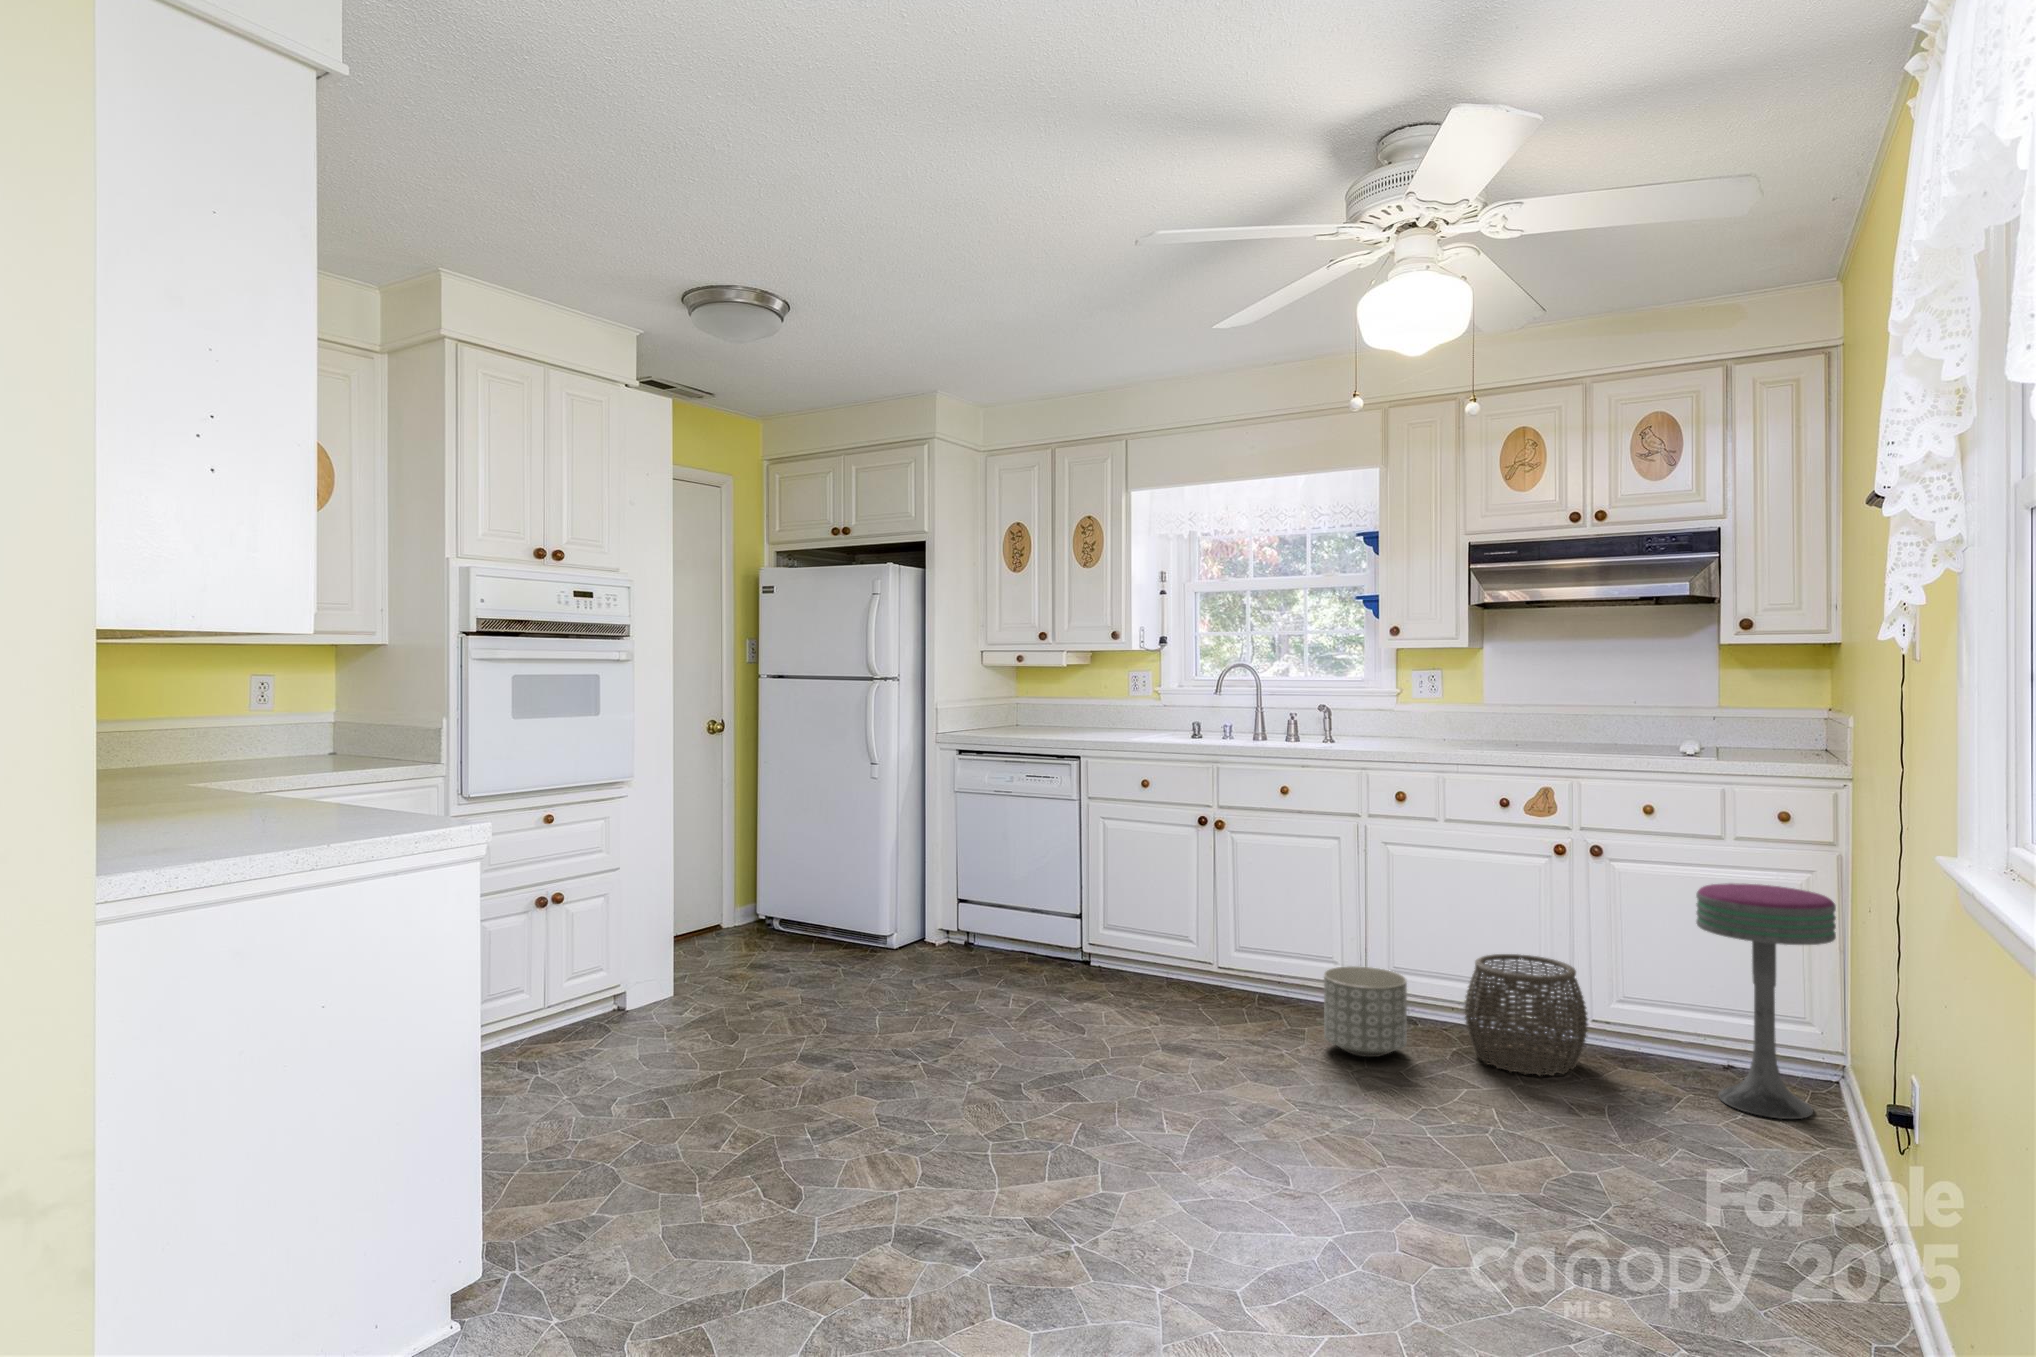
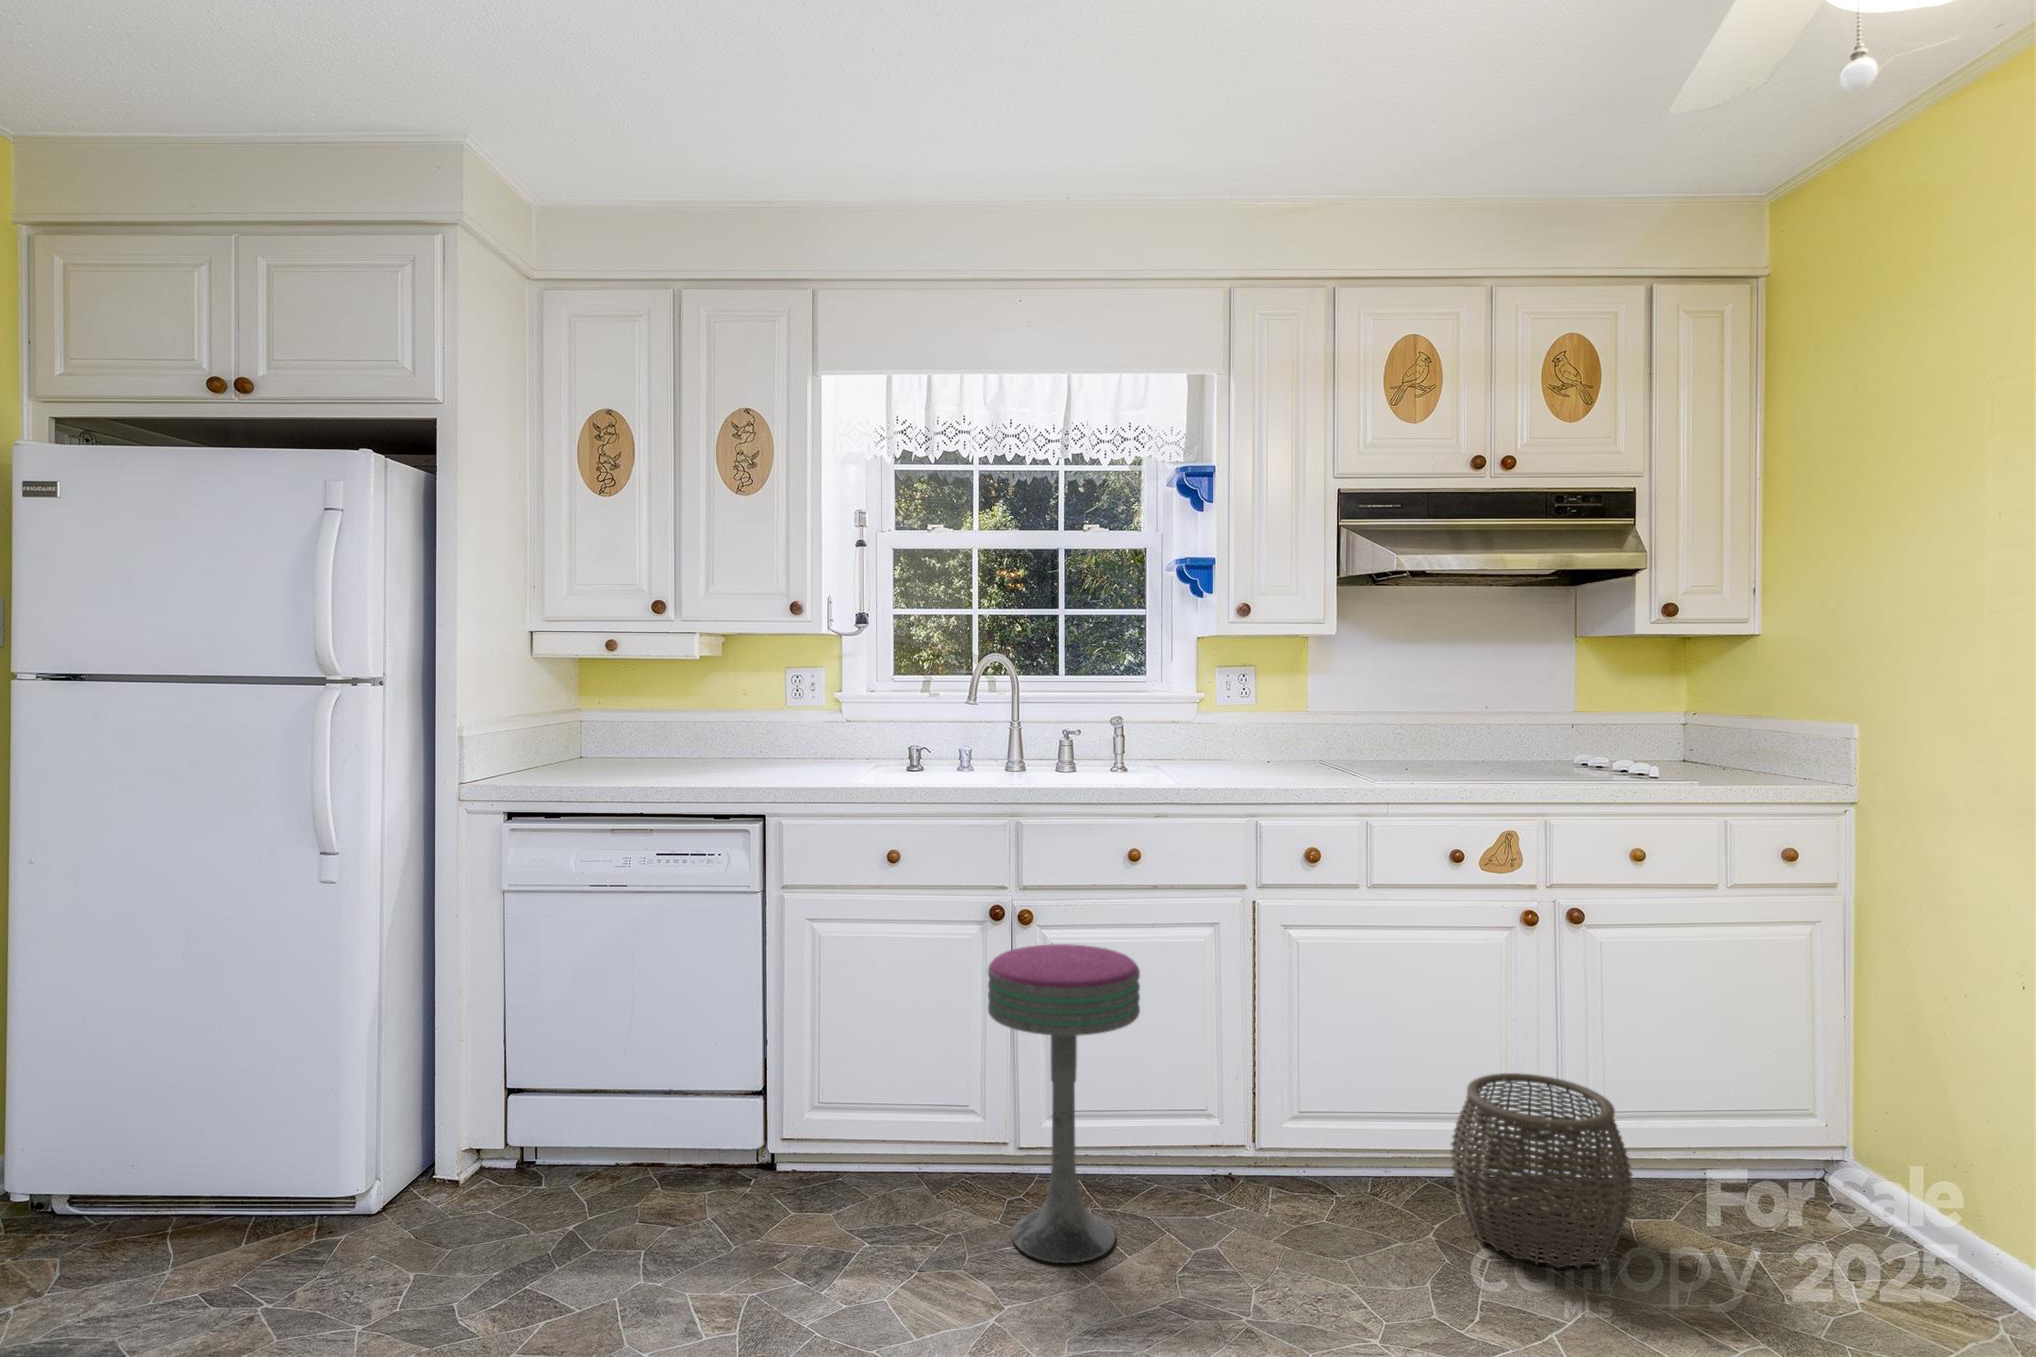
bar stool: present [1696,883,1836,1119] -> present [988,944,1140,1263]
planter: present [1324,966,1407,1057] -> none [1289,1133,1421,1294]

